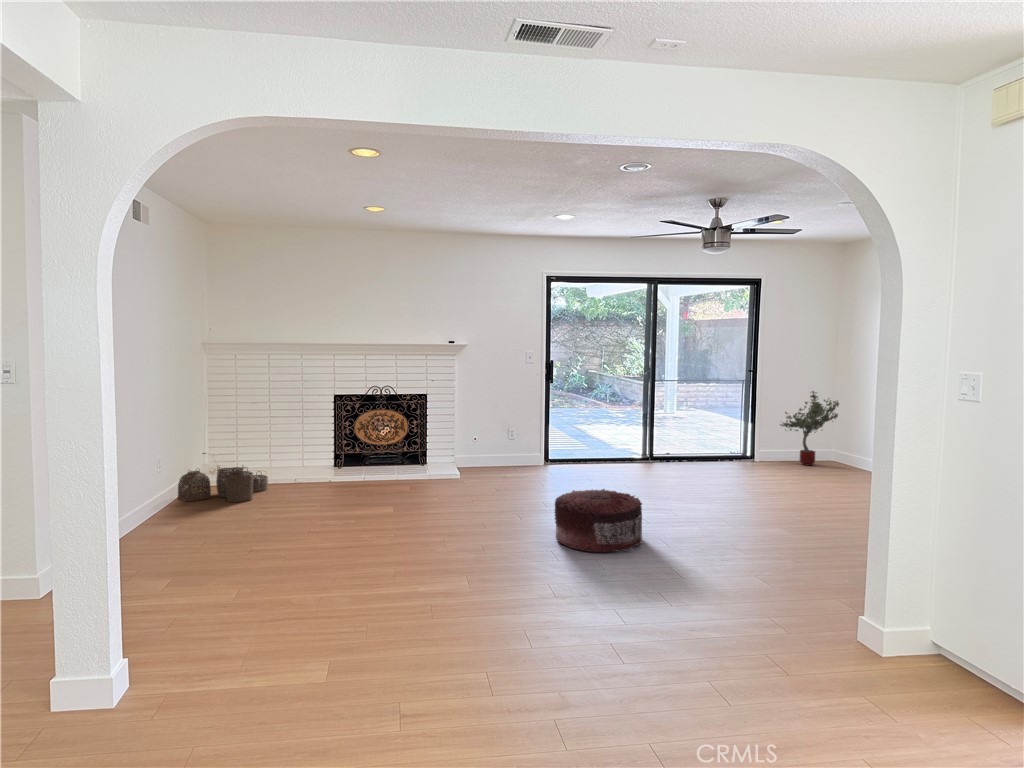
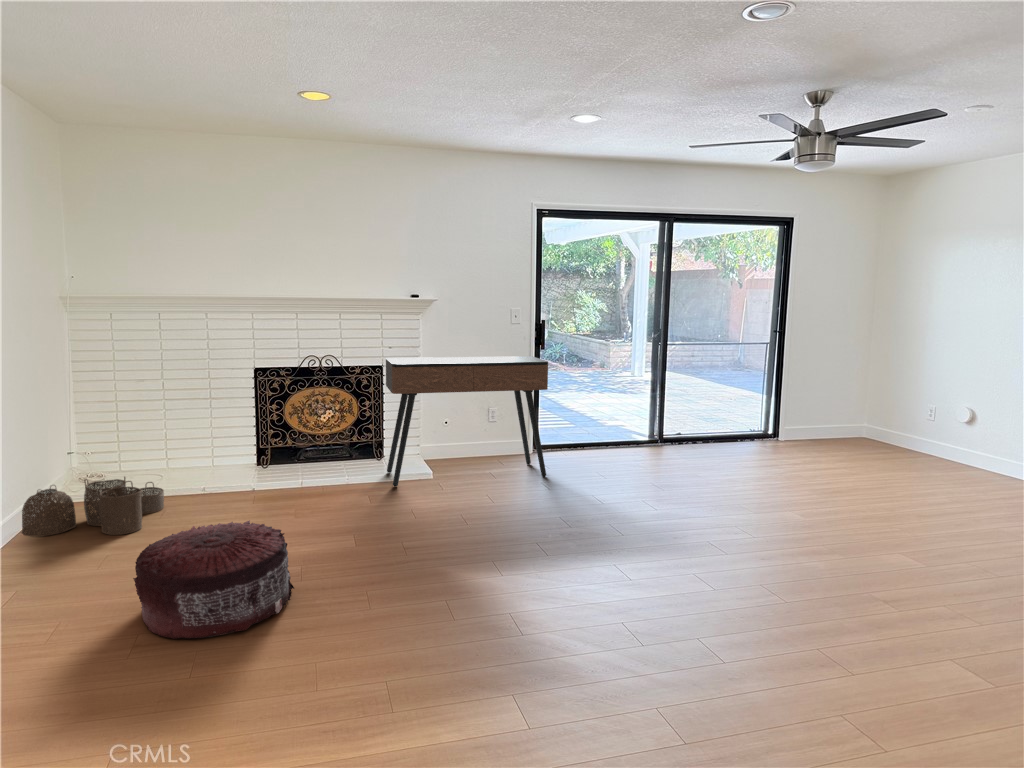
console table: none [427,388,546,482] -> present [386,356,548,487]
potted tree: present [780,391,839,466] -> none [812,355,881,445]
pouf: present [555,489,642,552] -> present [133,520,294,639]

